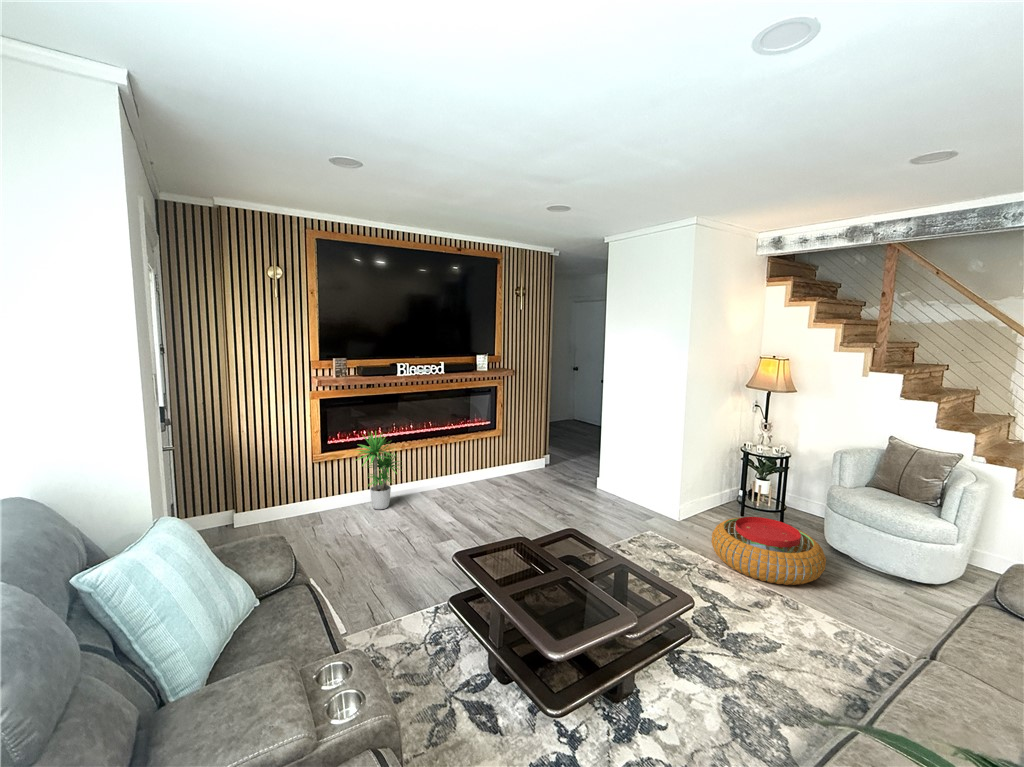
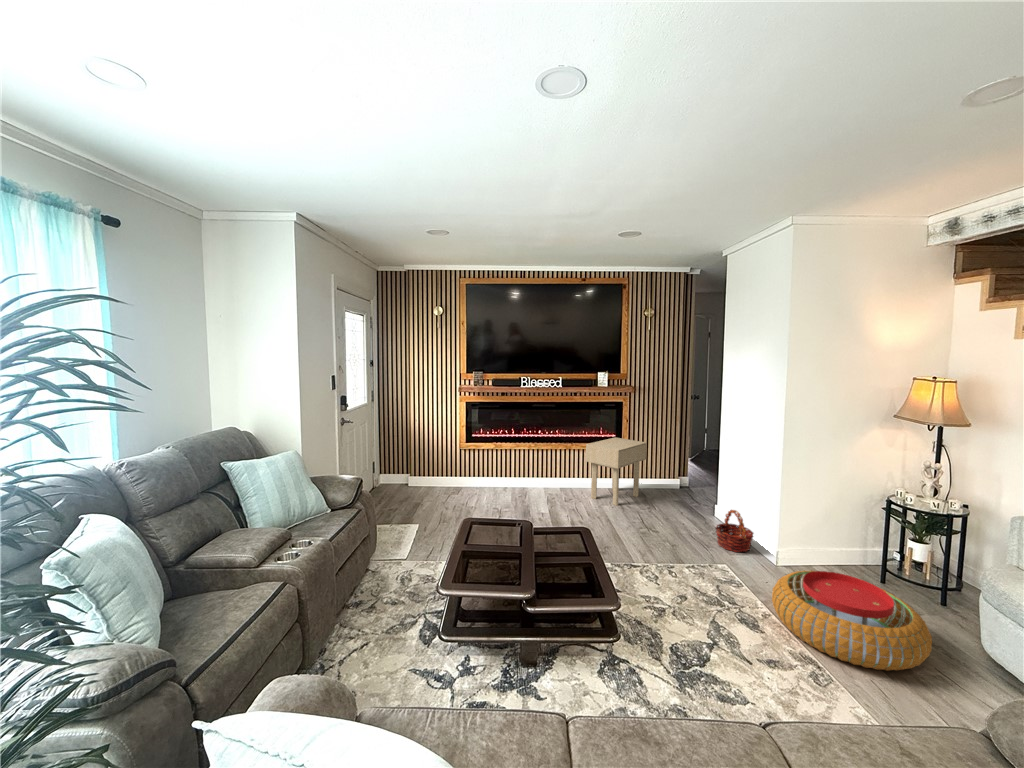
side table: none [477,424,528,497] -> present [586,437,647,506]
potted plant: present [359,432,400,509] -> none [483,429,524,493]
basket: none [622,480,655,518] -> present [715,510,753,552]

